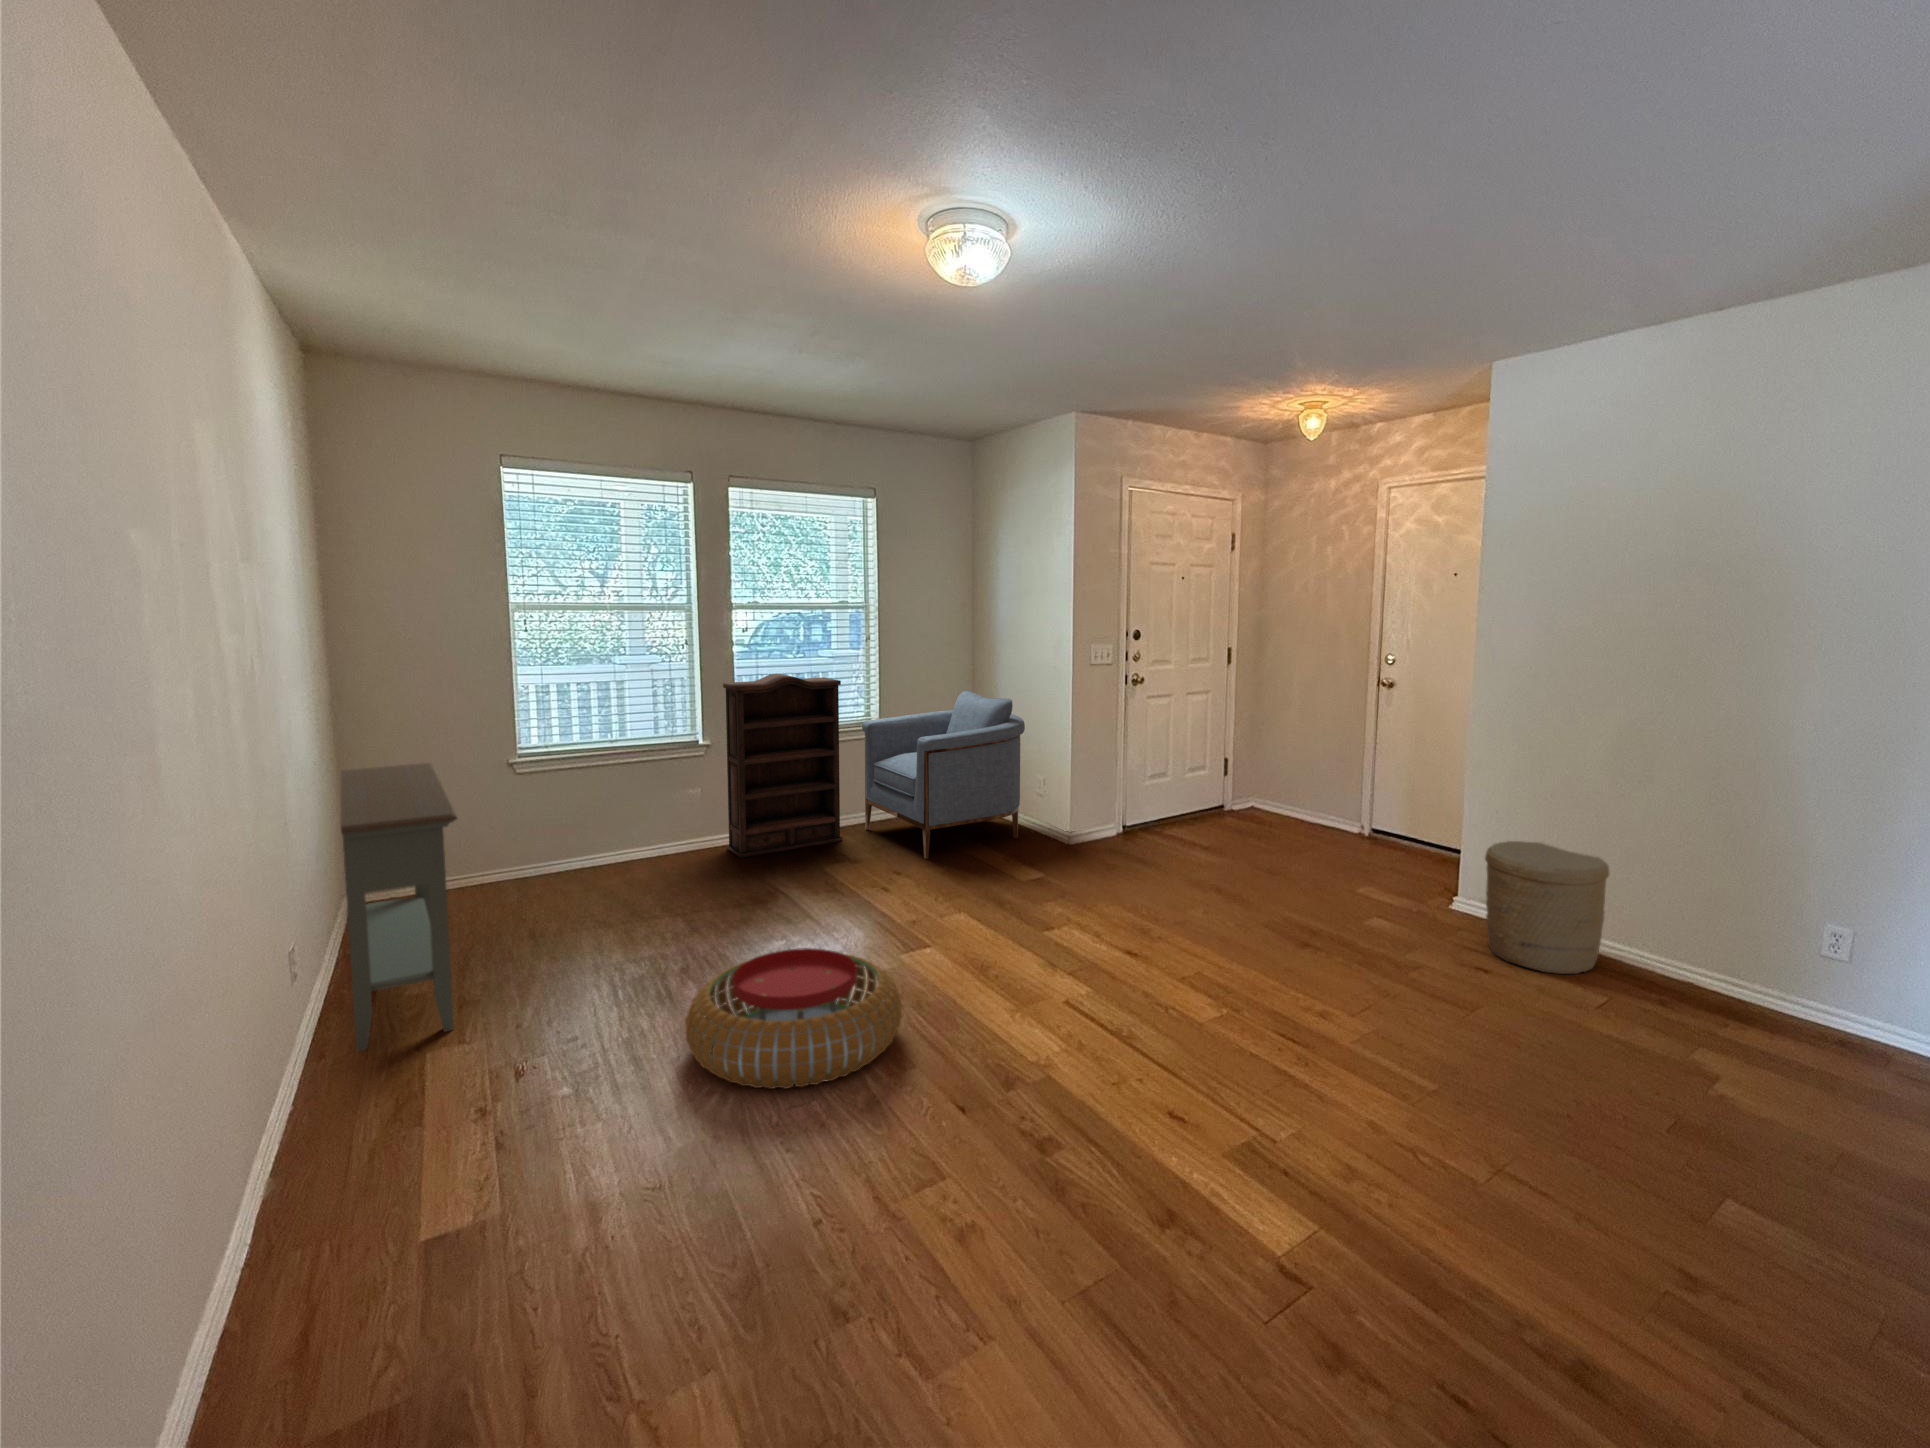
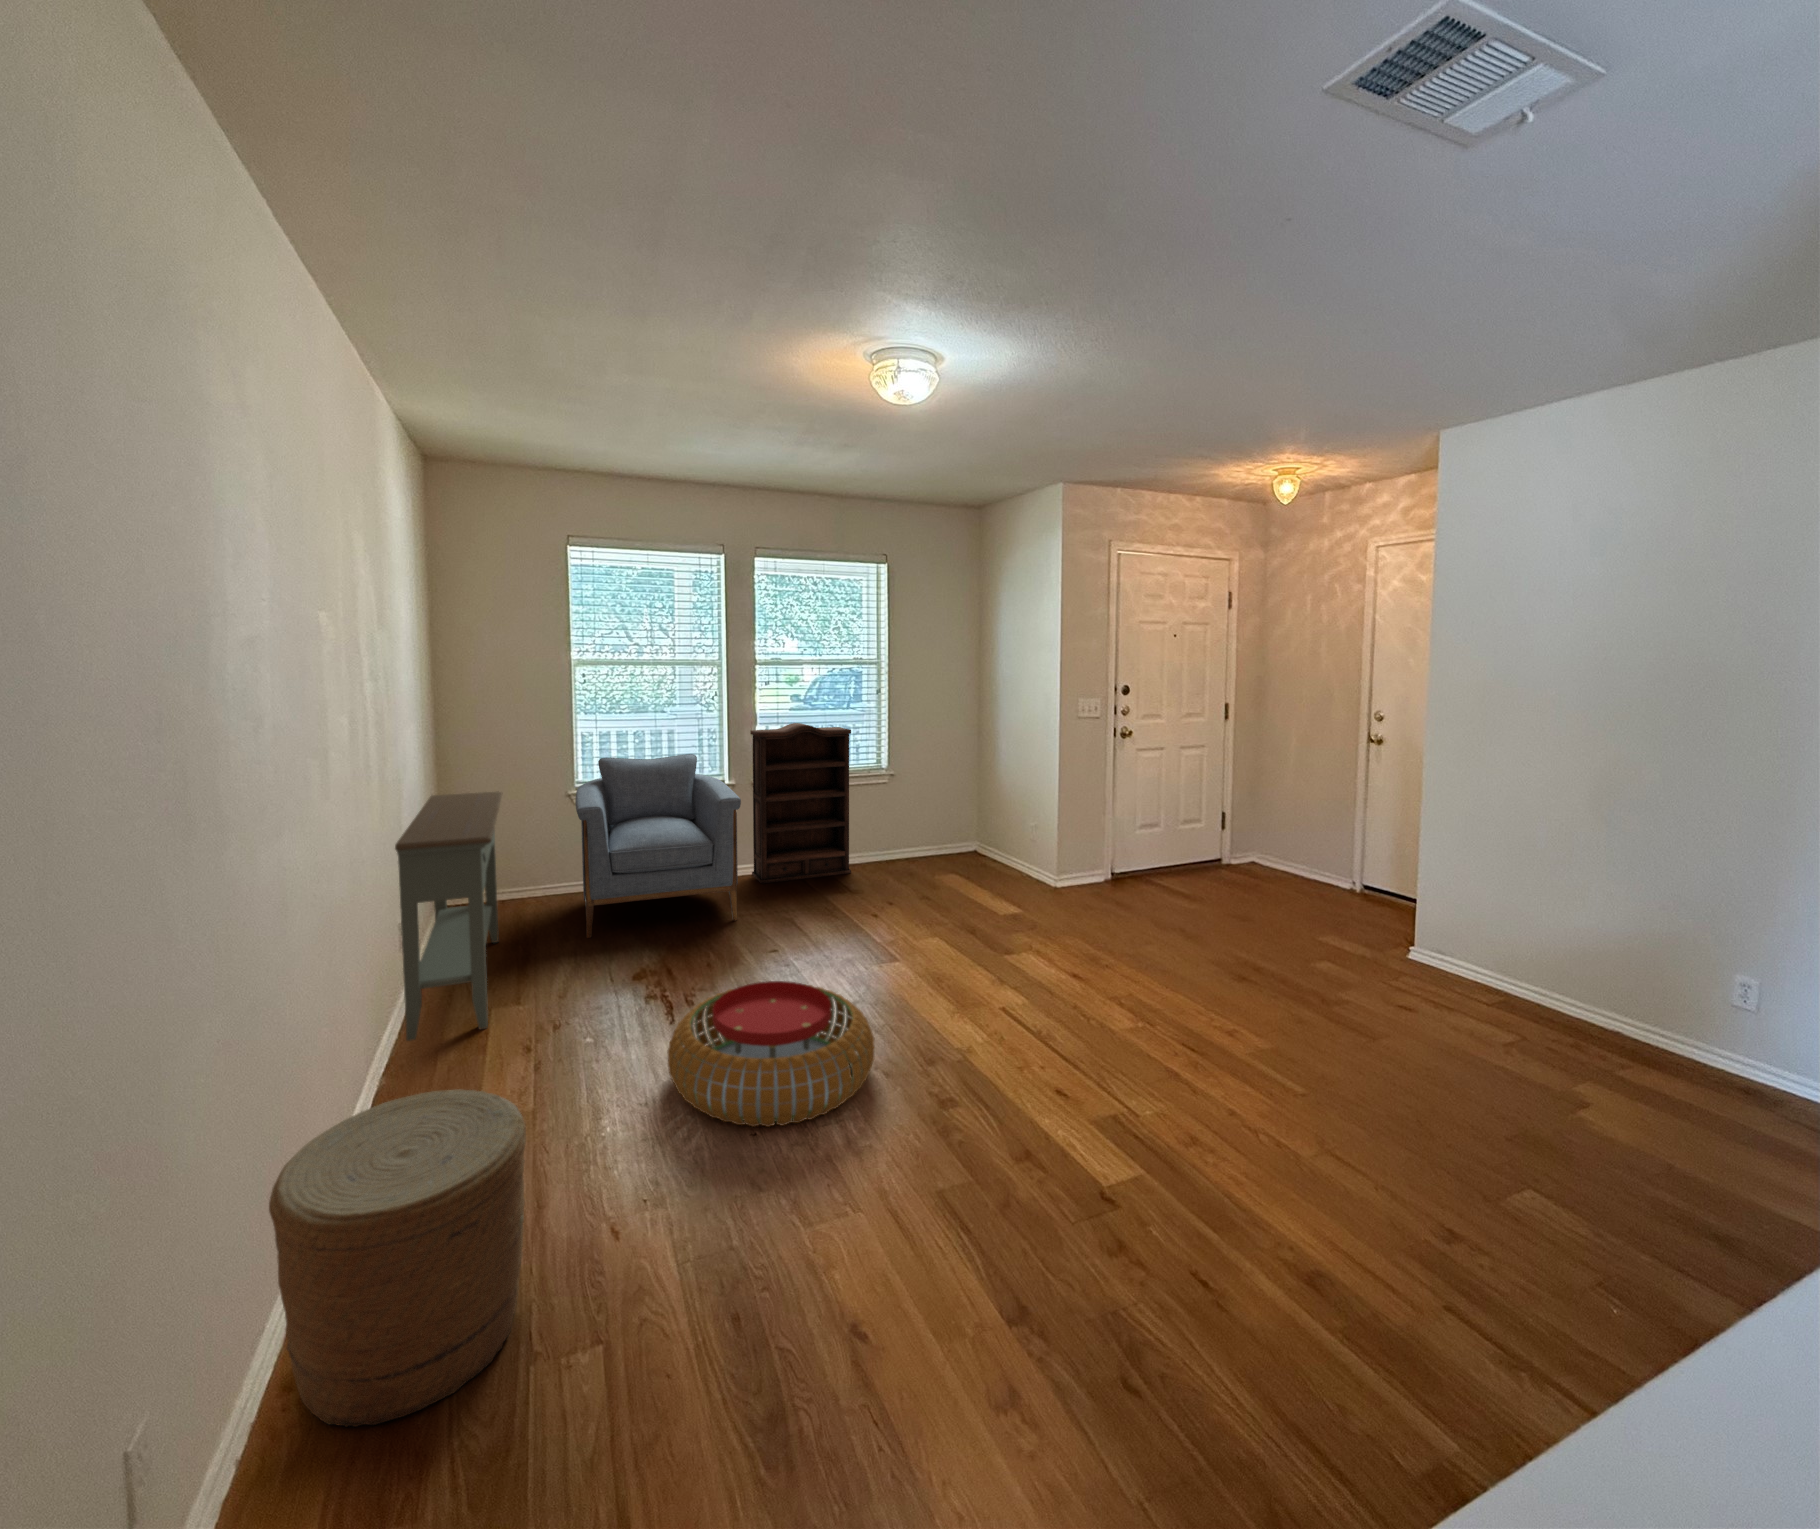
armchair: present [862,691,1025,859] -> present [575,754,741,938]
woven basket: present [1485,841,1610,974] -> present [269,1090,526,1427]

